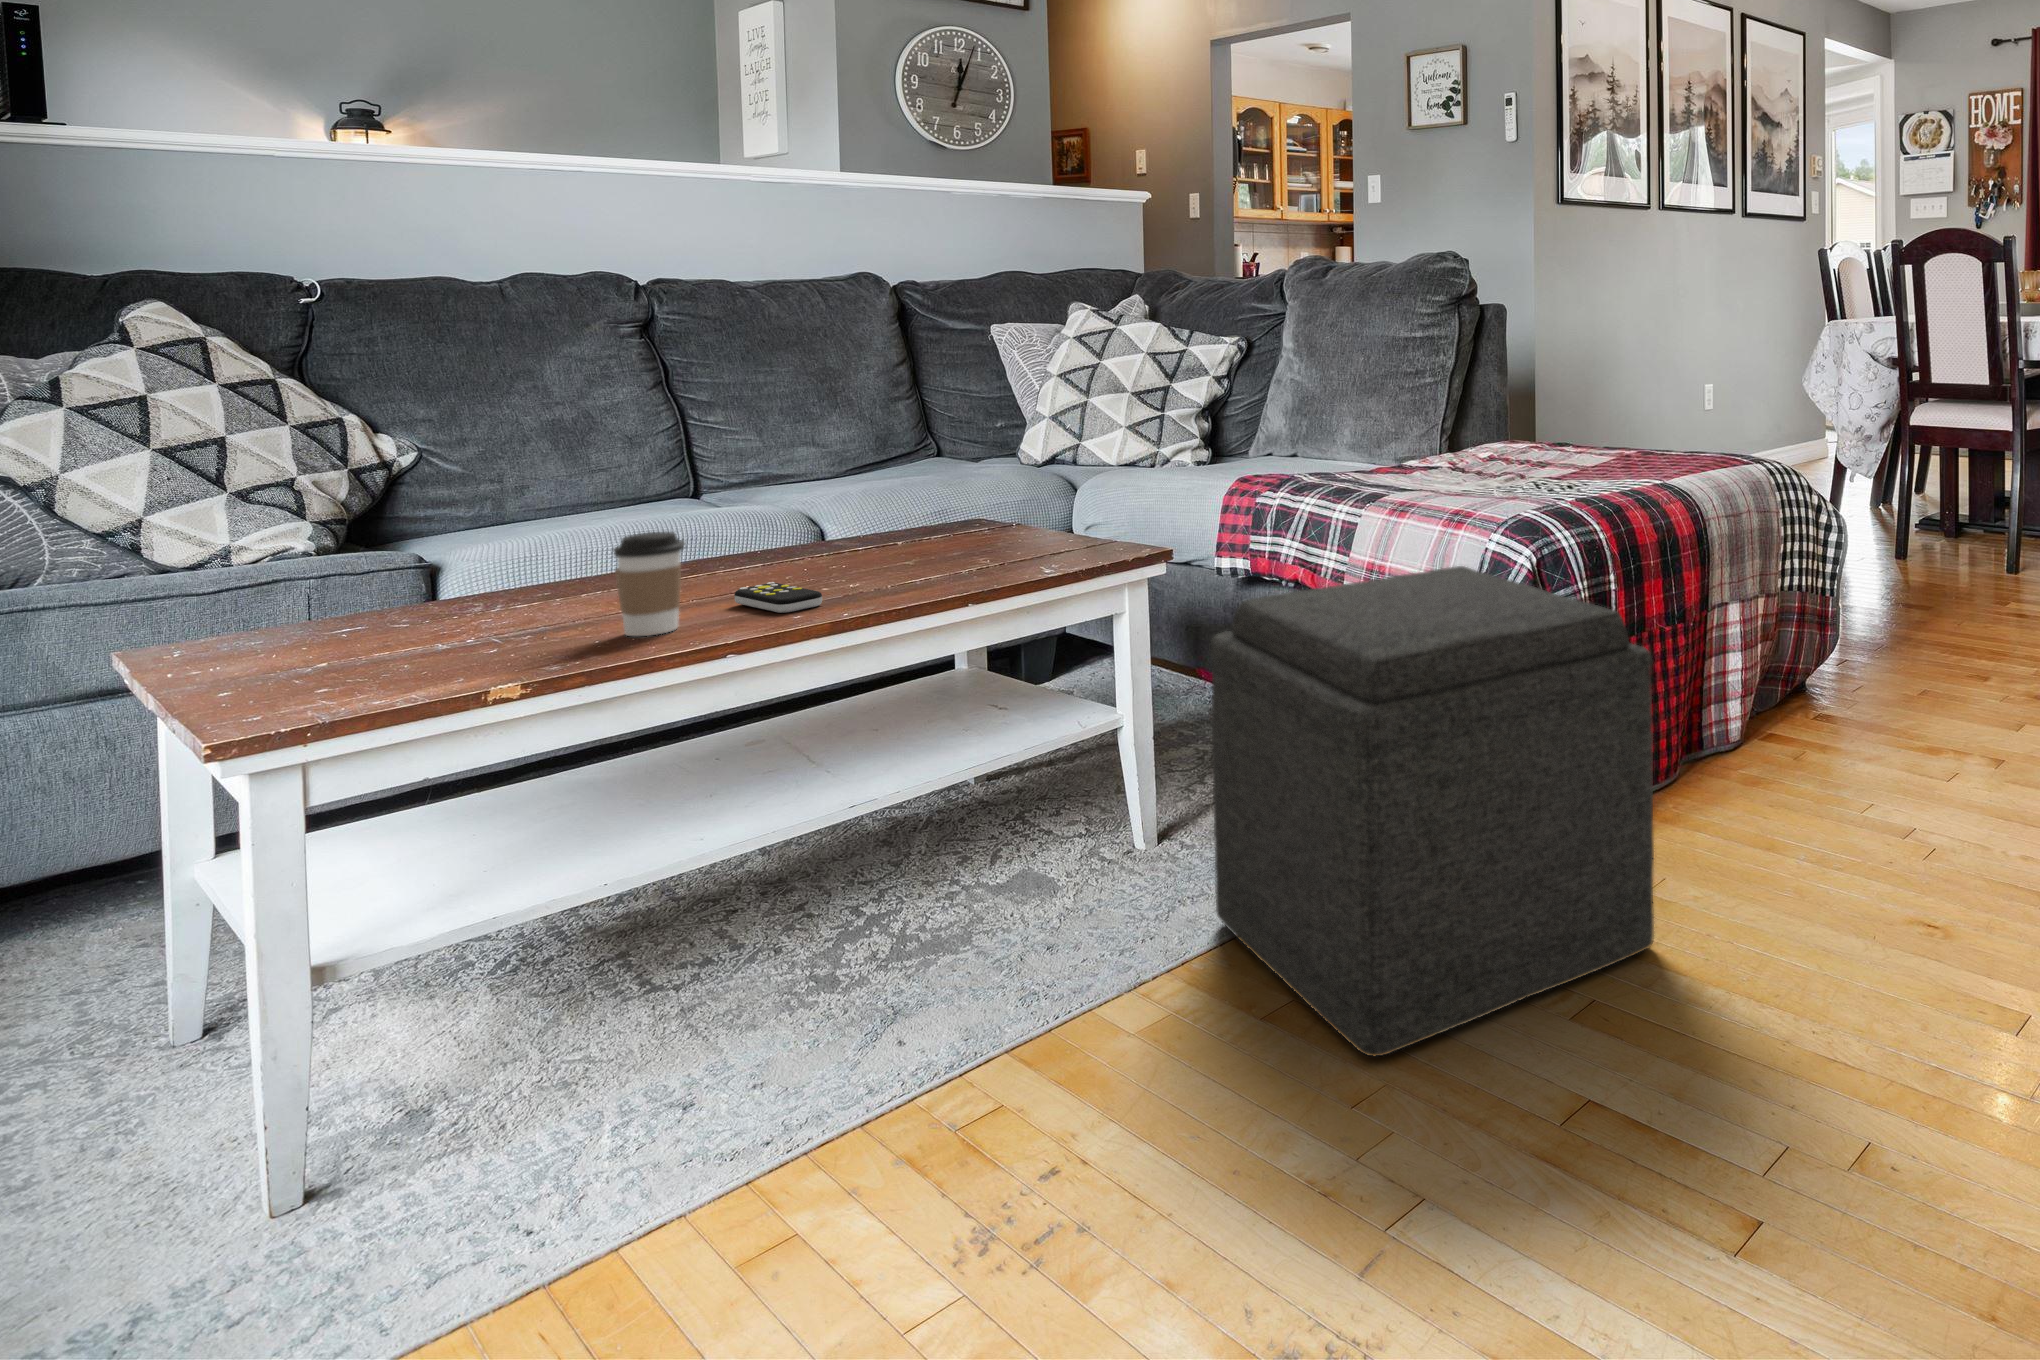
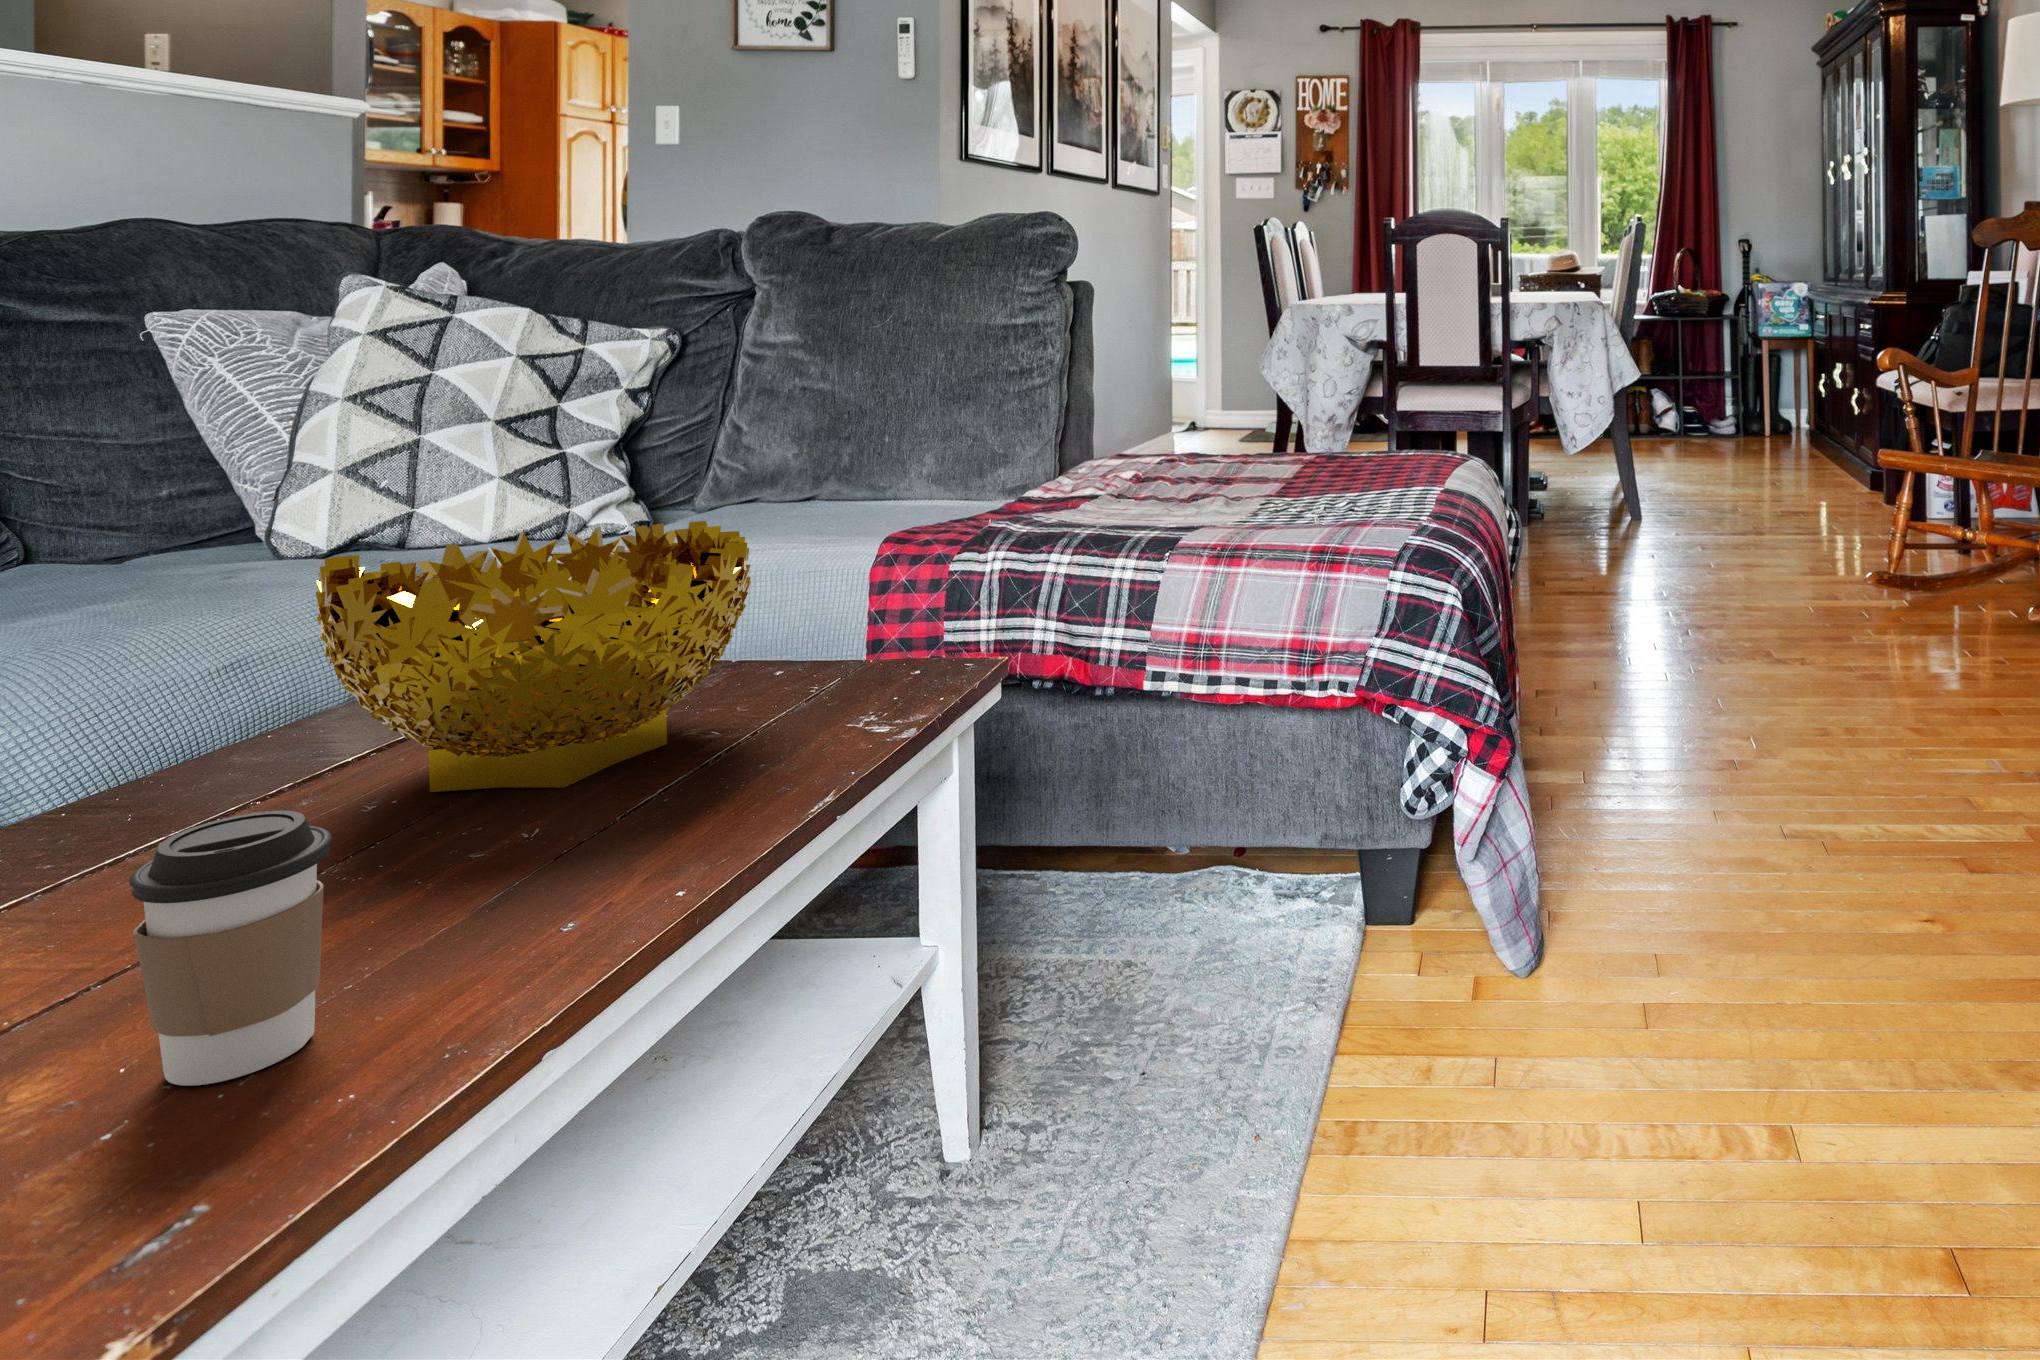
decorative bowl: none [817,442,1023,573] -> present [316,521,751,792]
ottoman: present [1211,566,1654,1056] -> none [1236,621,1753,1278]
remote control: present [734,582,822,613] -> none [319,861,571,932]

